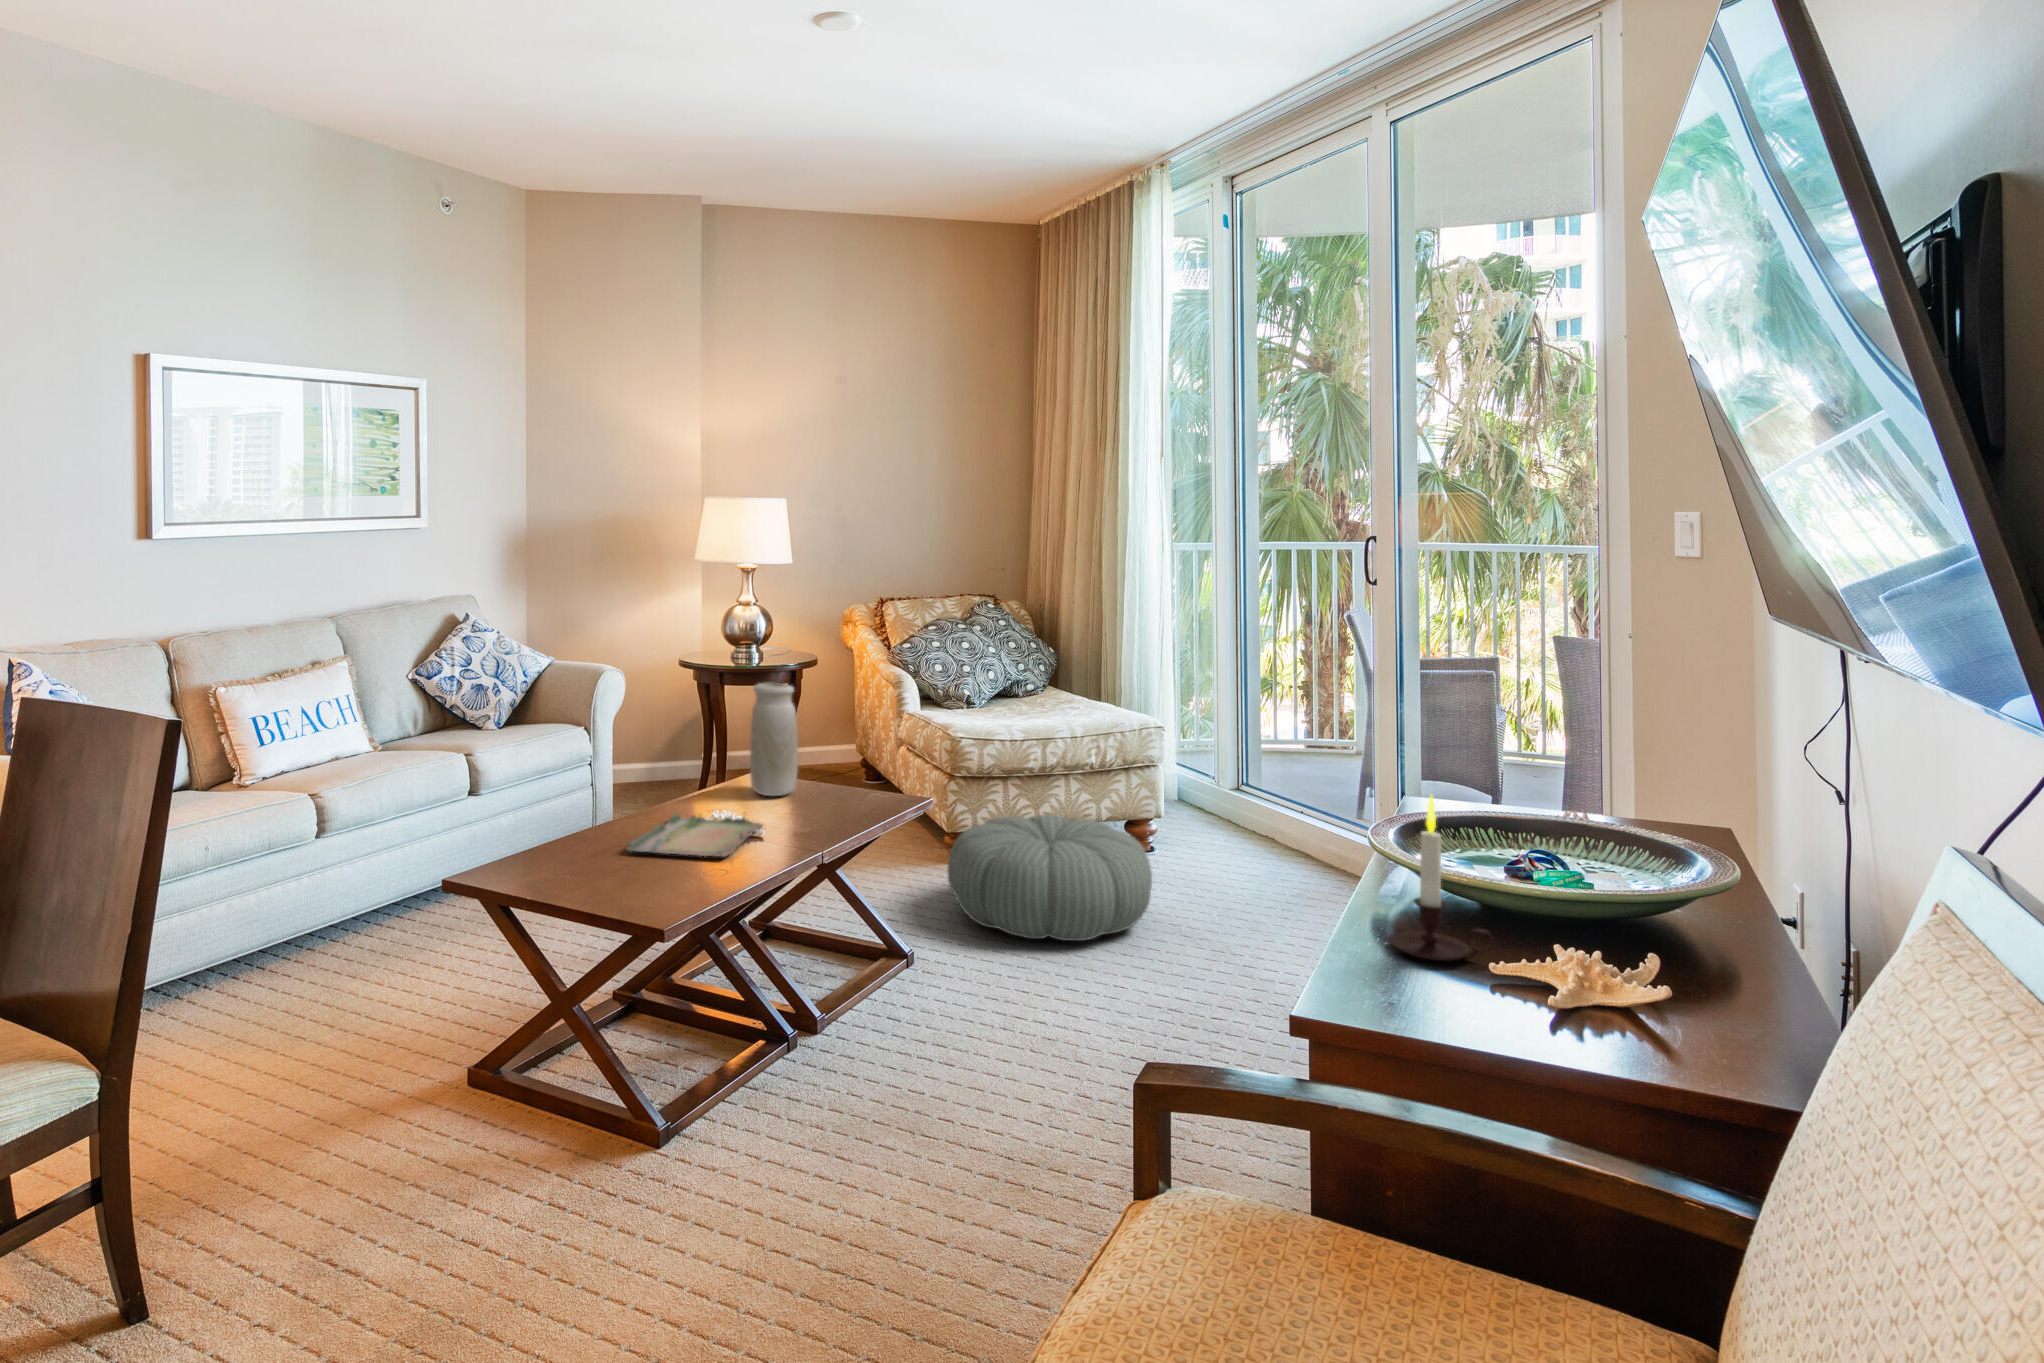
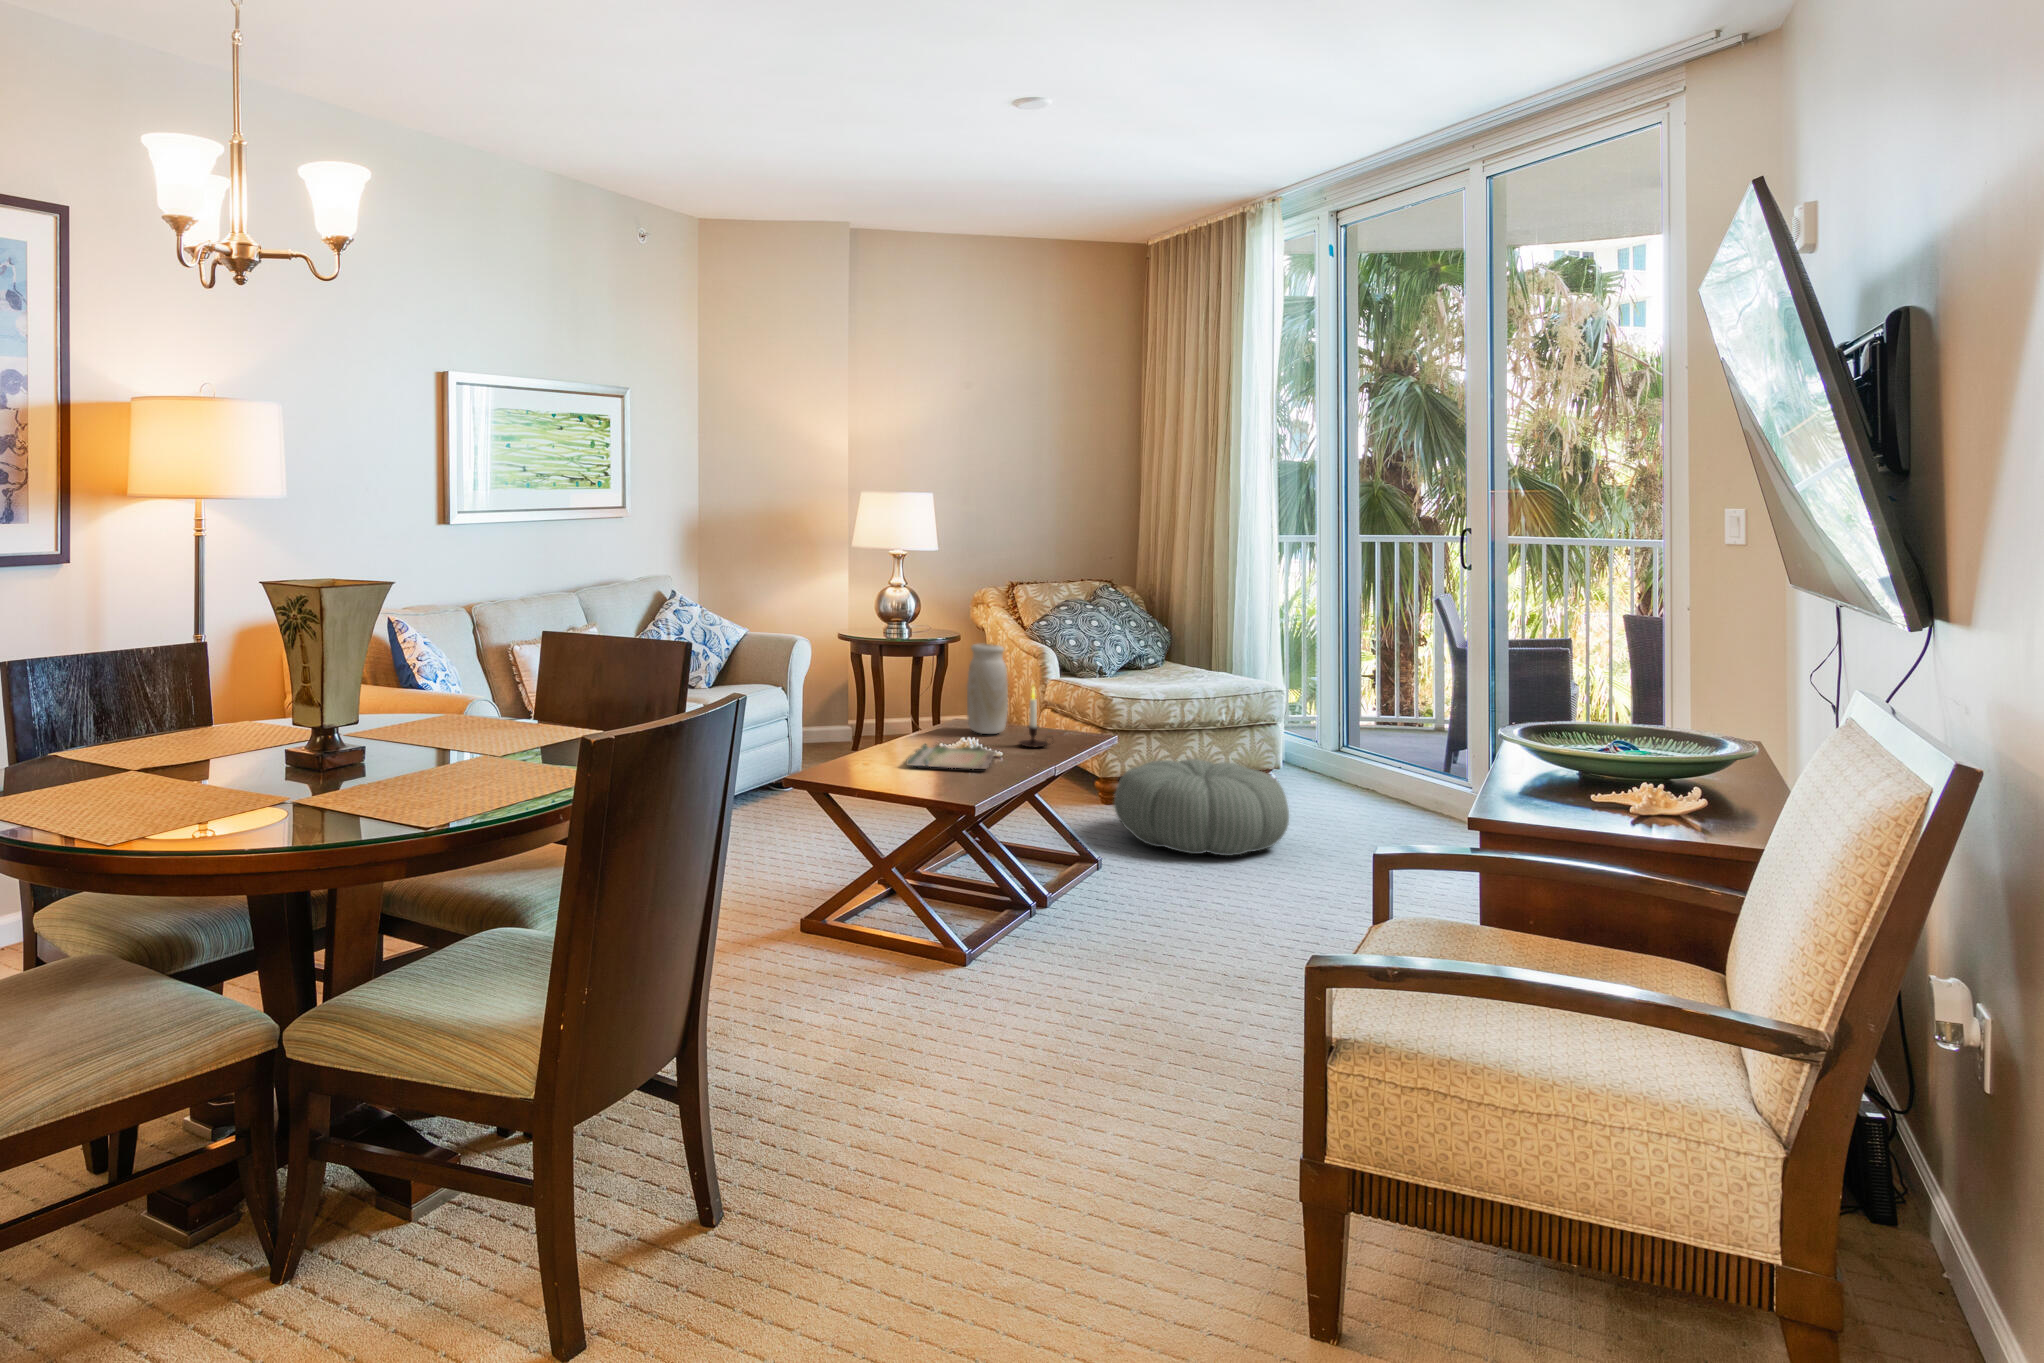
candle: present [1389,795,1494,961] -> present [1019,688,1053,747]

